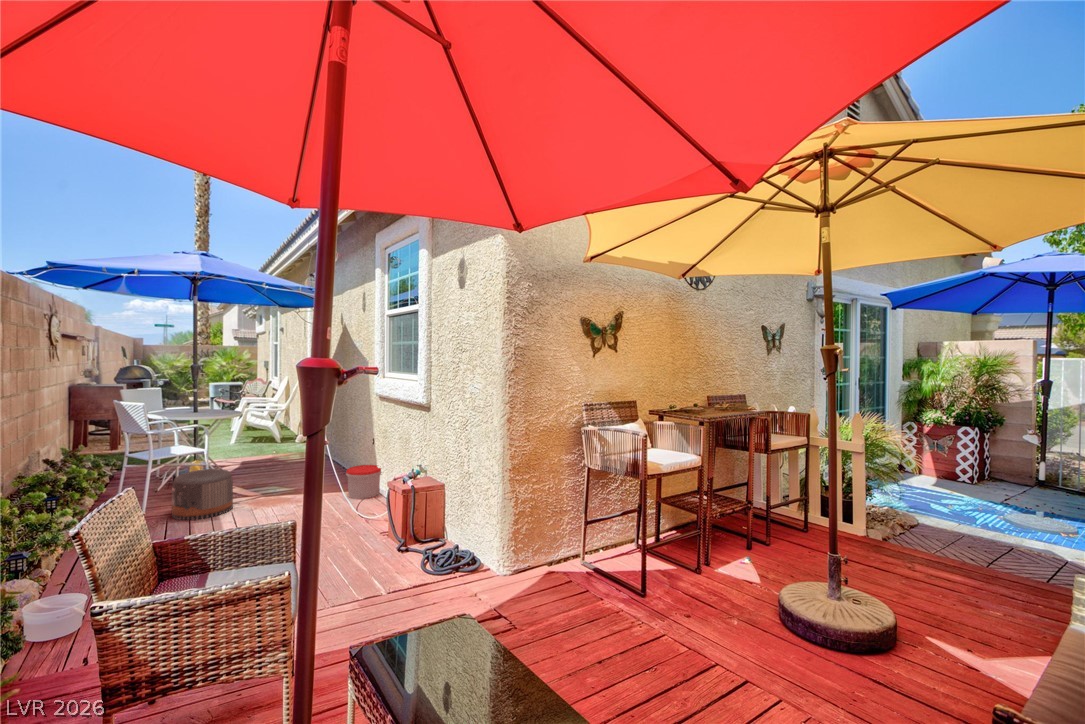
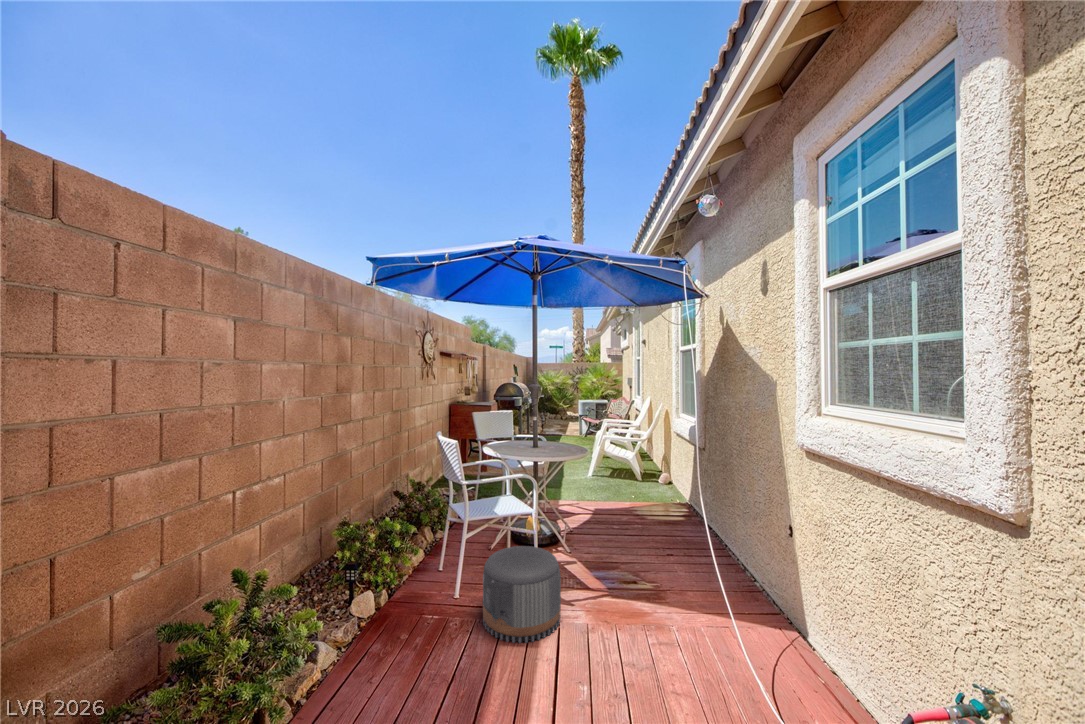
bucket: present [346,465,382,499] -> none [747,595,830,691]

